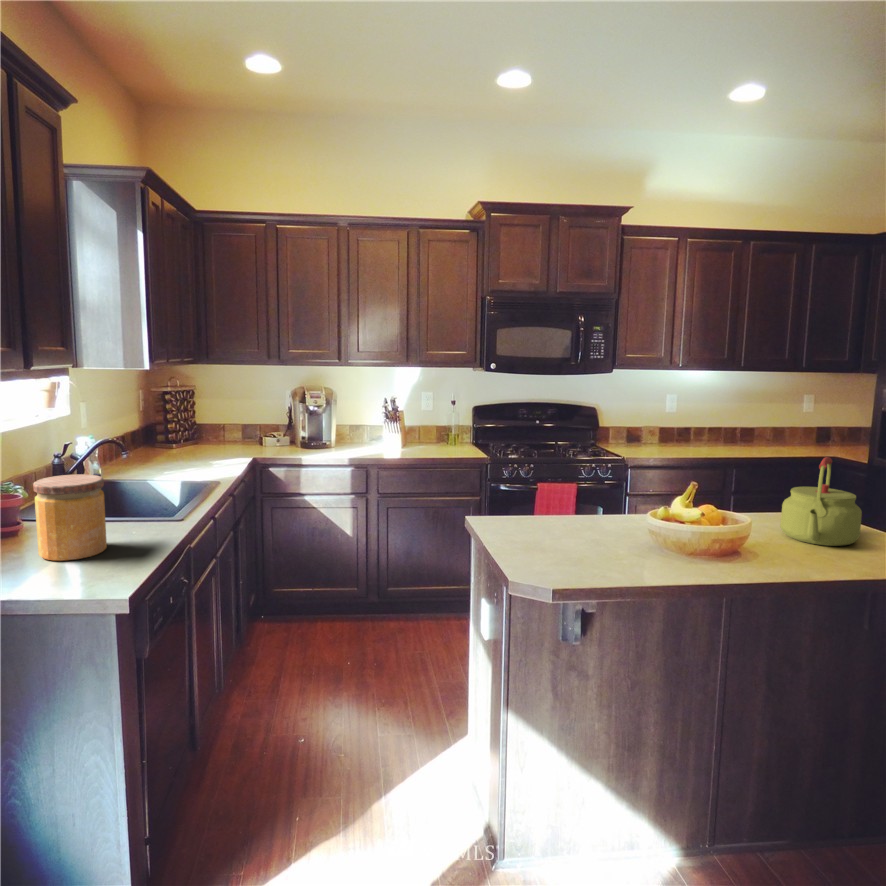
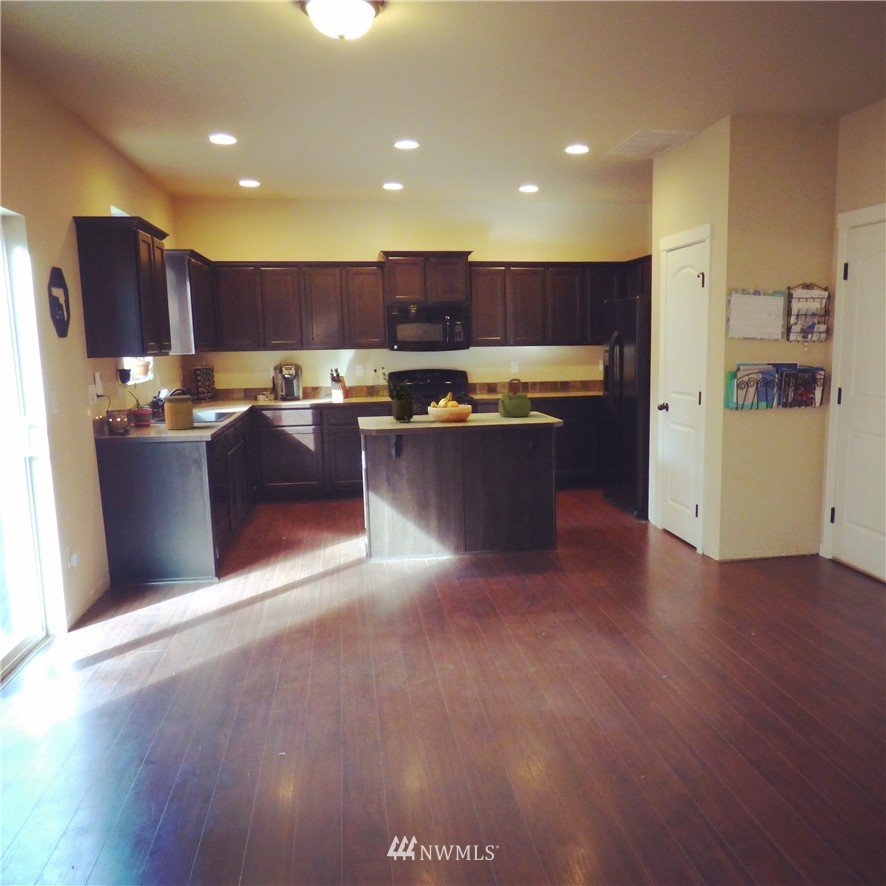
potted plant: none [551,428,645,561] -> present [382,367,420,422]

